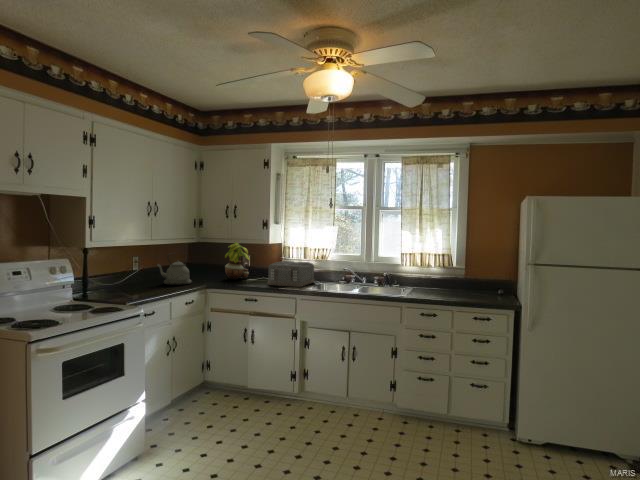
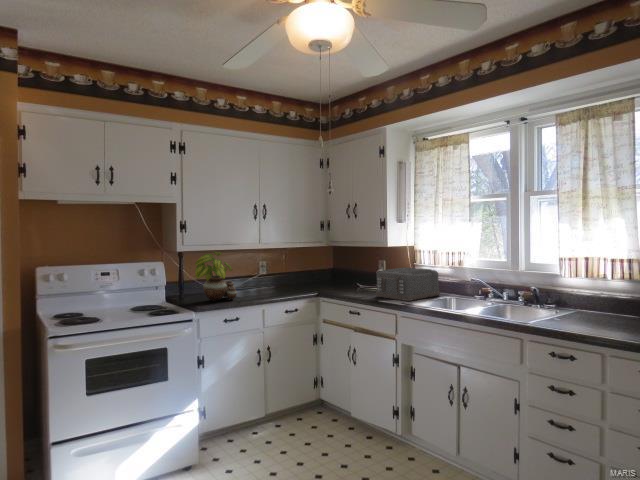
potted plant: present [225,242,250,279] -> present [195,252,237,301]
kettle: present [157,255,192,285] -> none [264,258,303,293]

